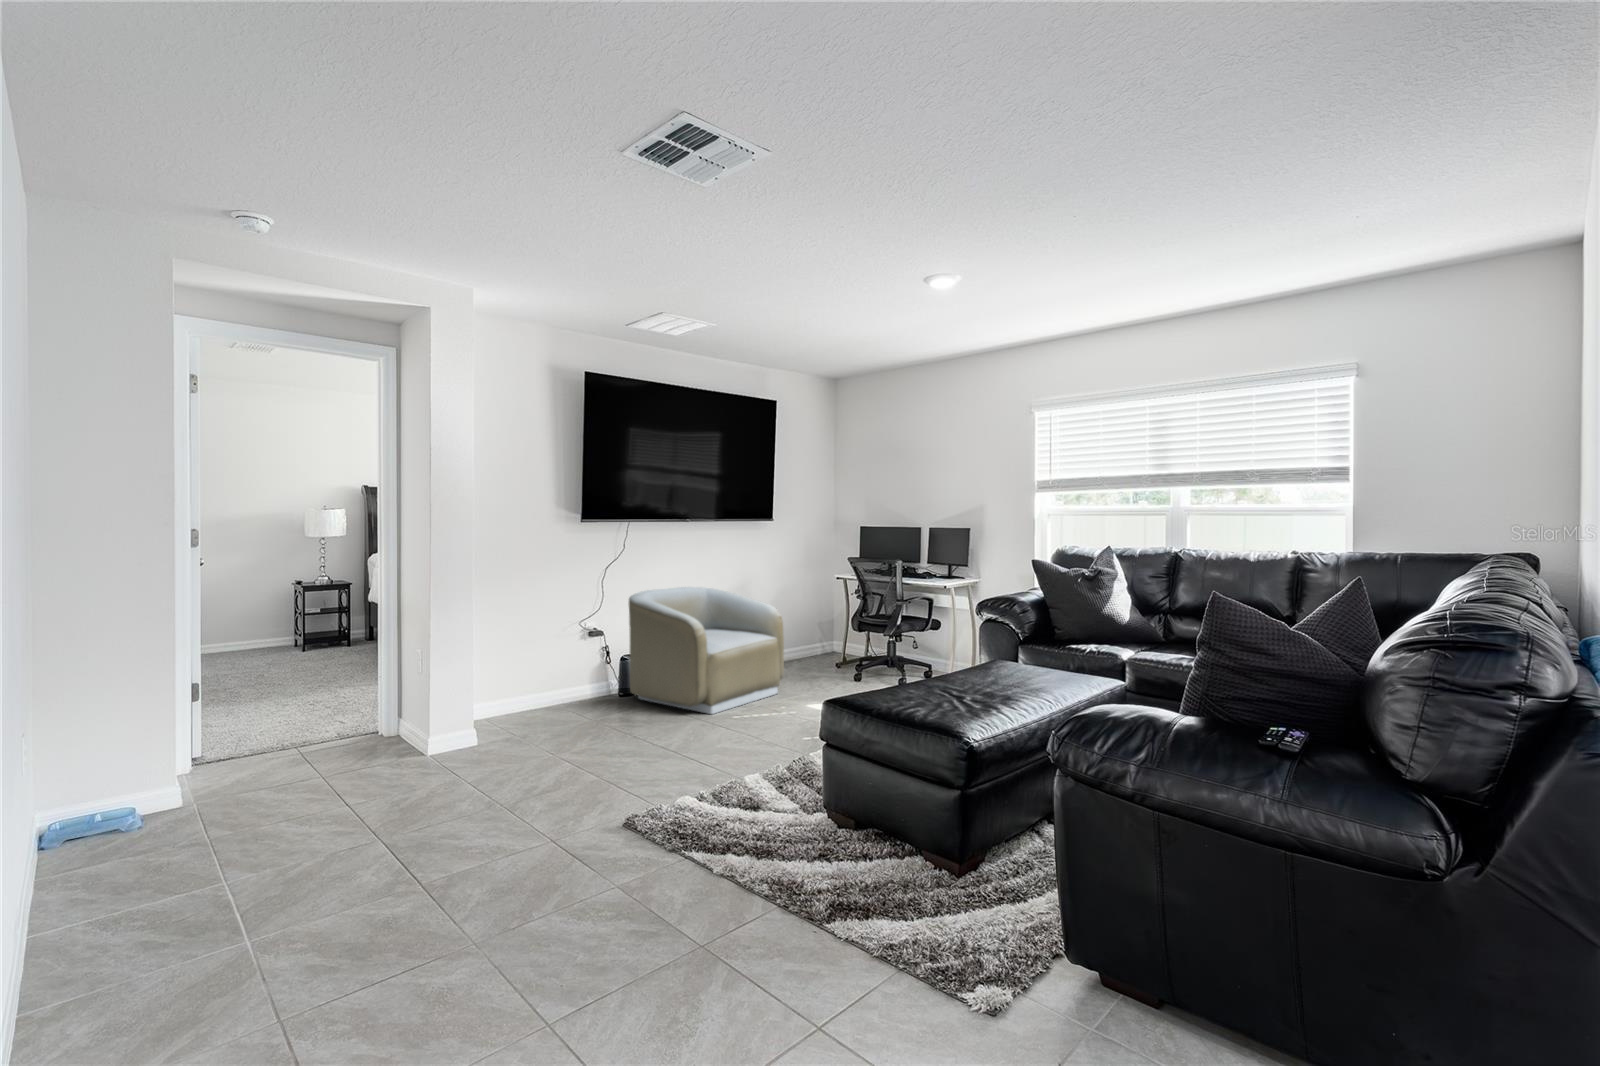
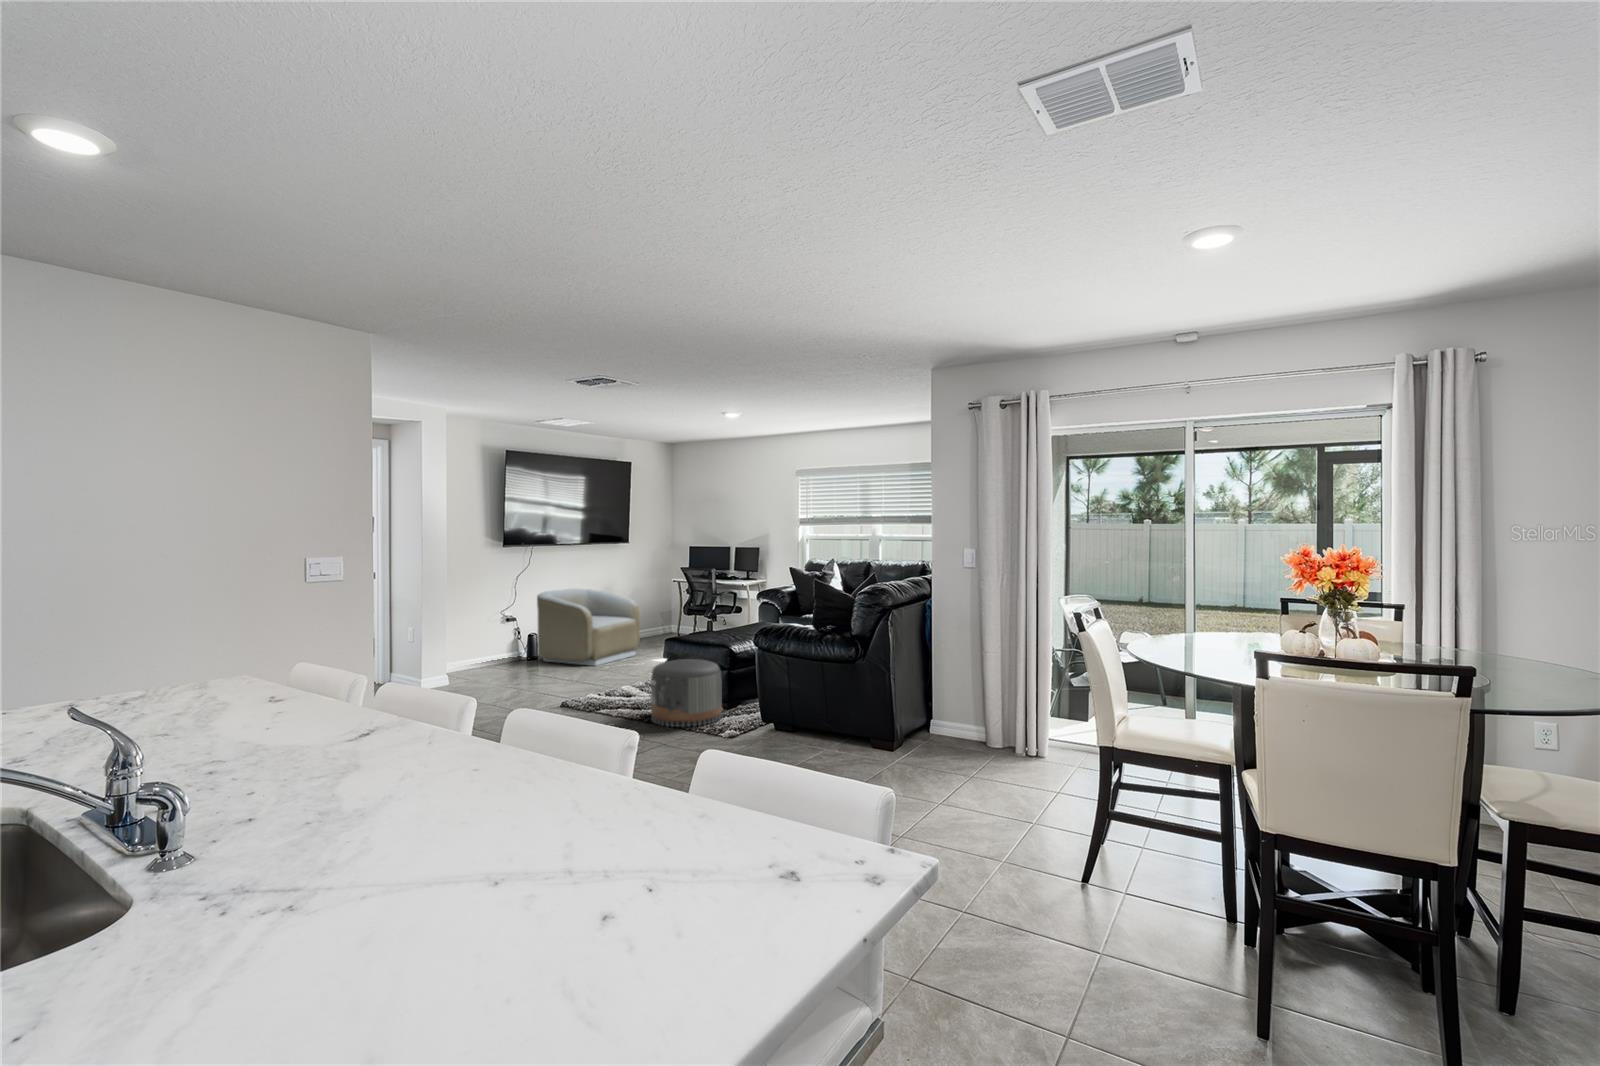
pouf: none [789,760,952,951] -> present [651,659,722,727]

